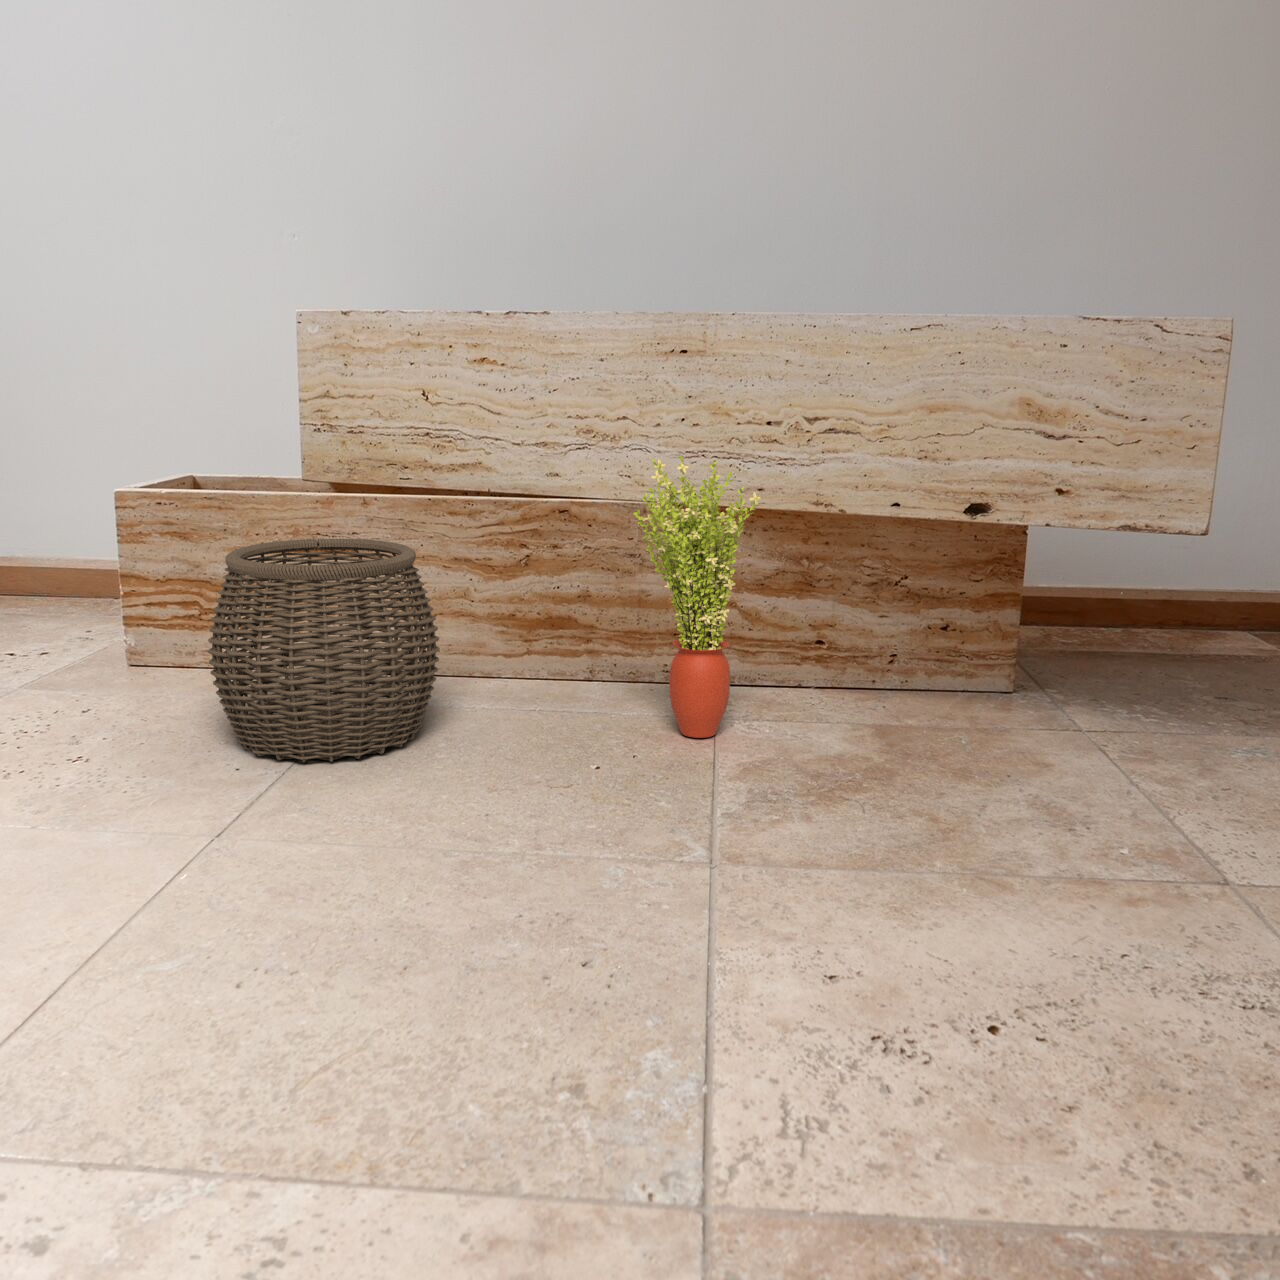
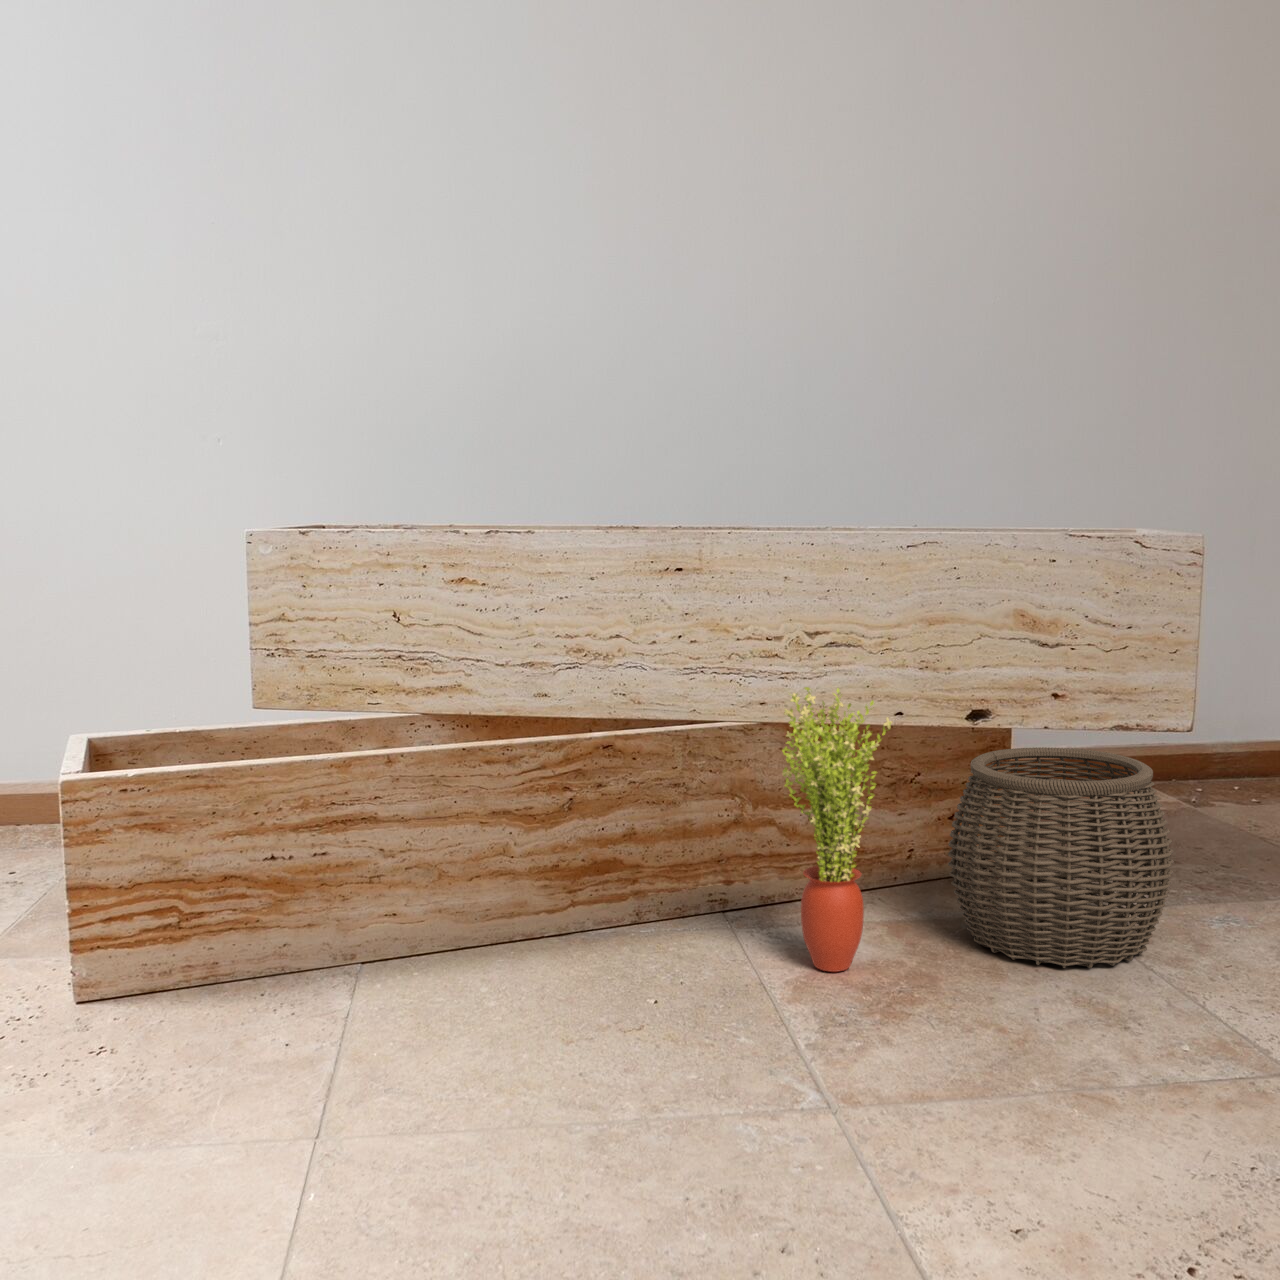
woven basket: present [208,538,440,762] -> present [948,747,1174,968]

